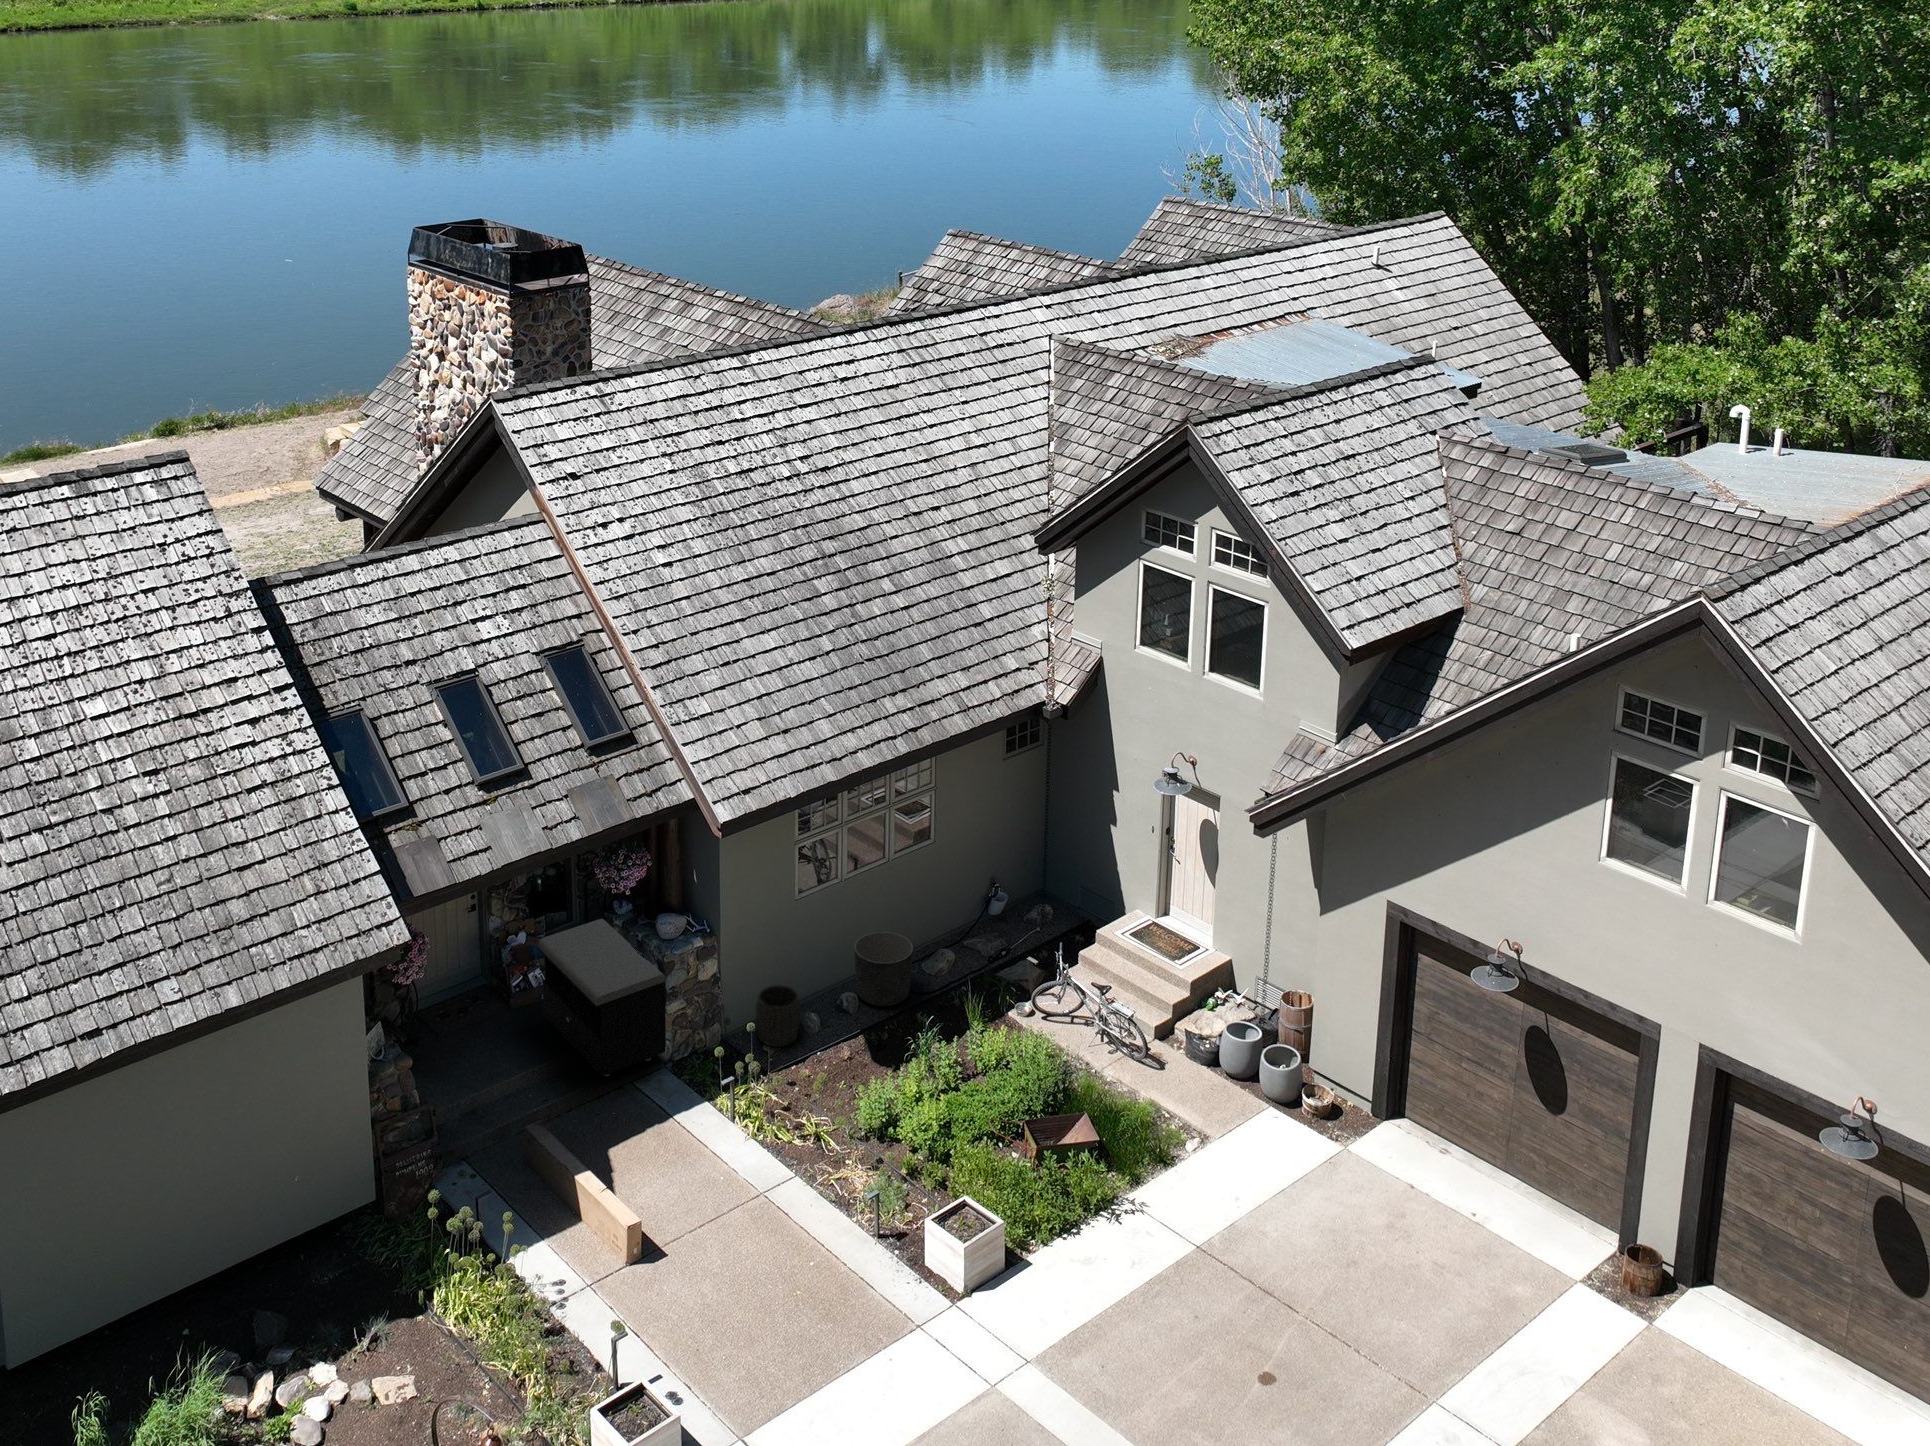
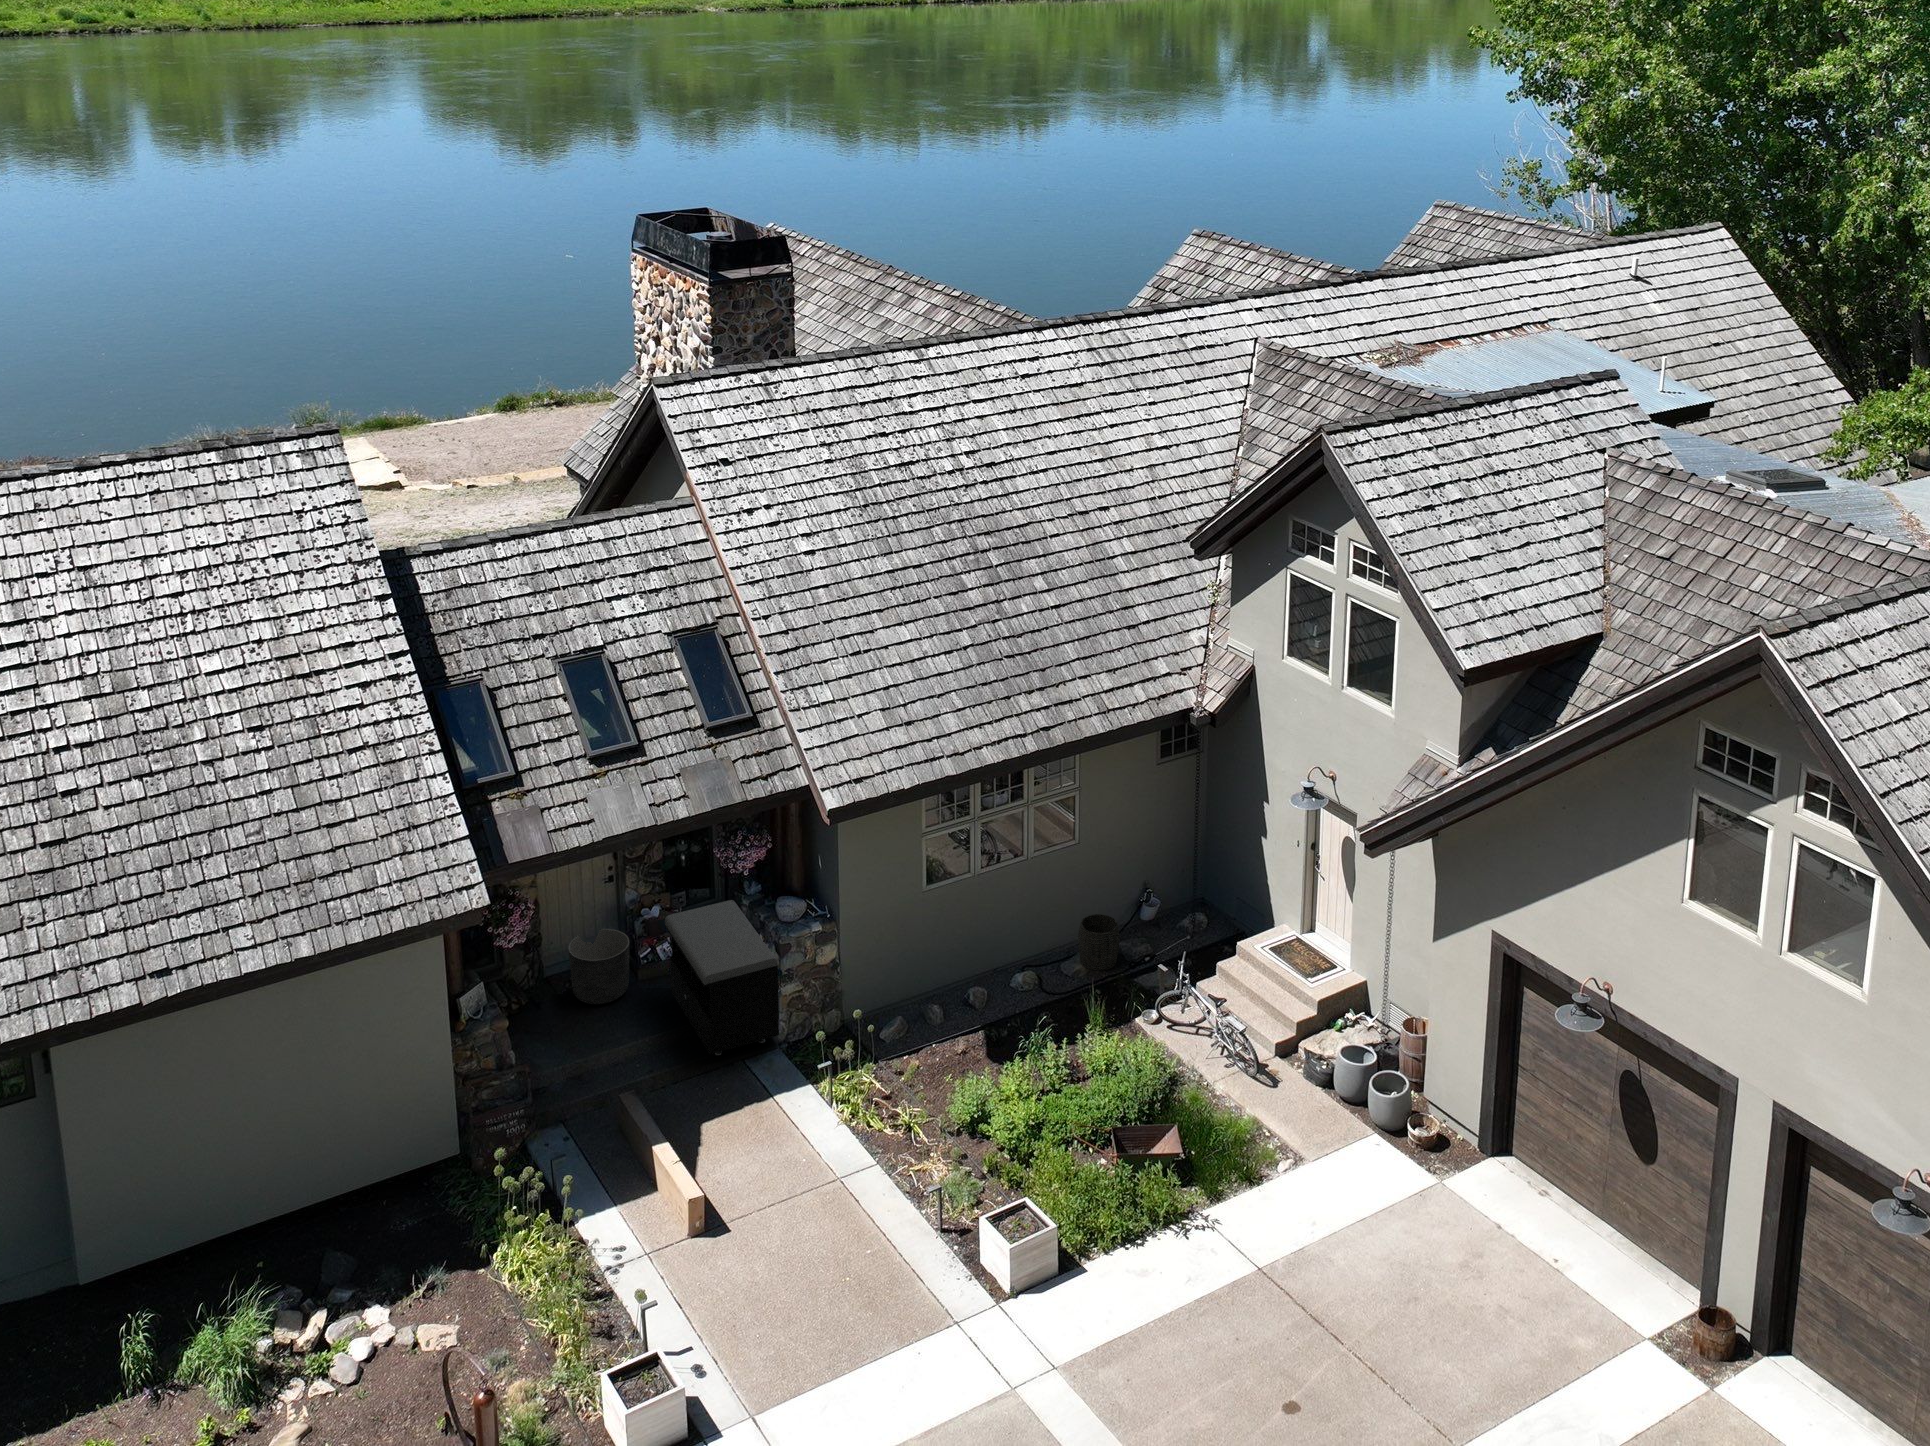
planter: present [854,932,913,1006] -> present [568,929,629,1004]
woven basket: present [756,985,800,1047] -> present [1078,914,1120,971]

